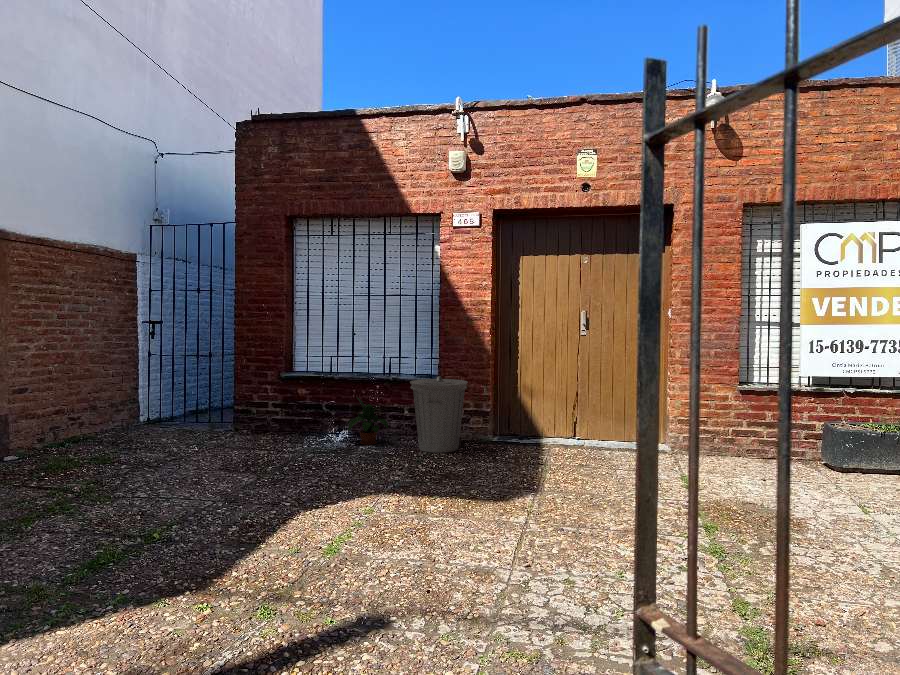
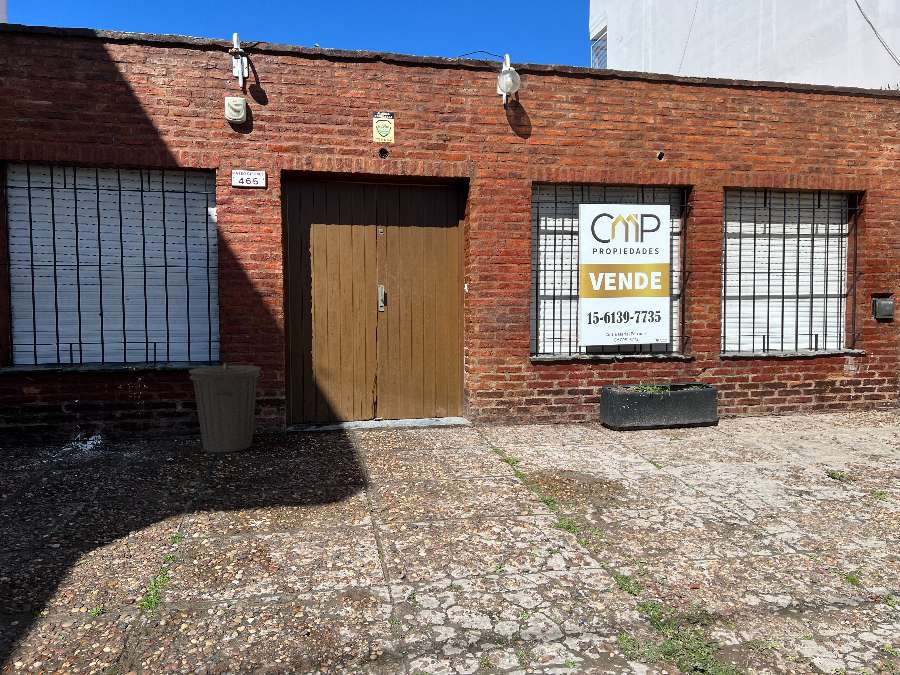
potted plant: present [347,397,388,445] -> none [102,394,161,451]

